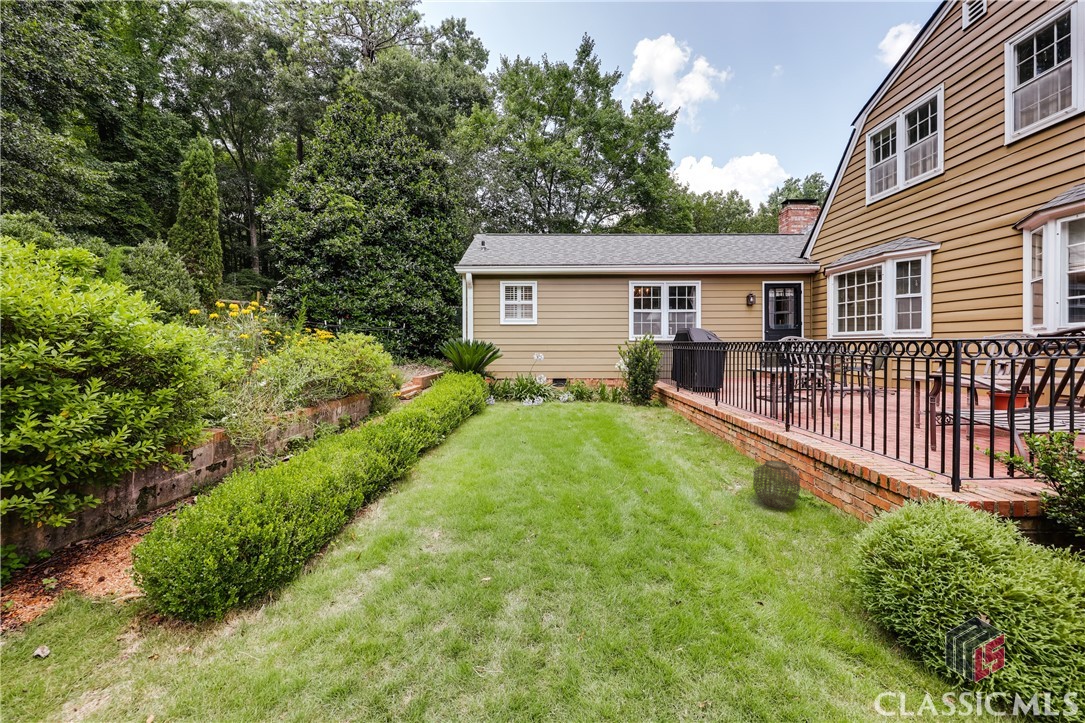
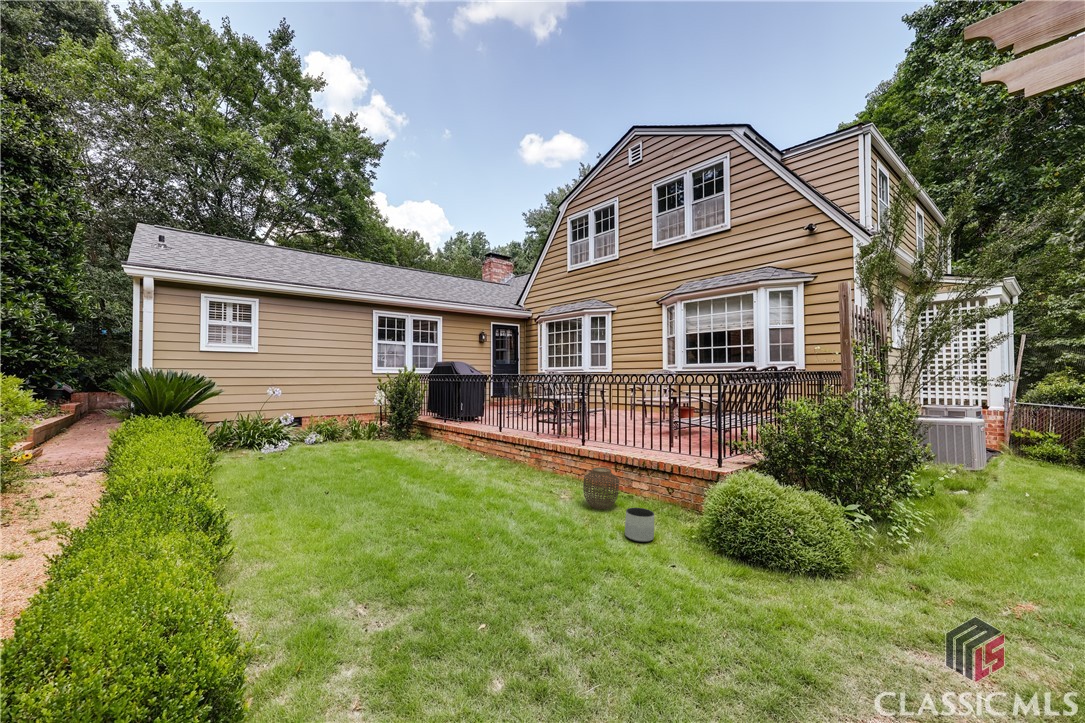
planter: none [767,513,807,557] -> present [625,508,654,542]

